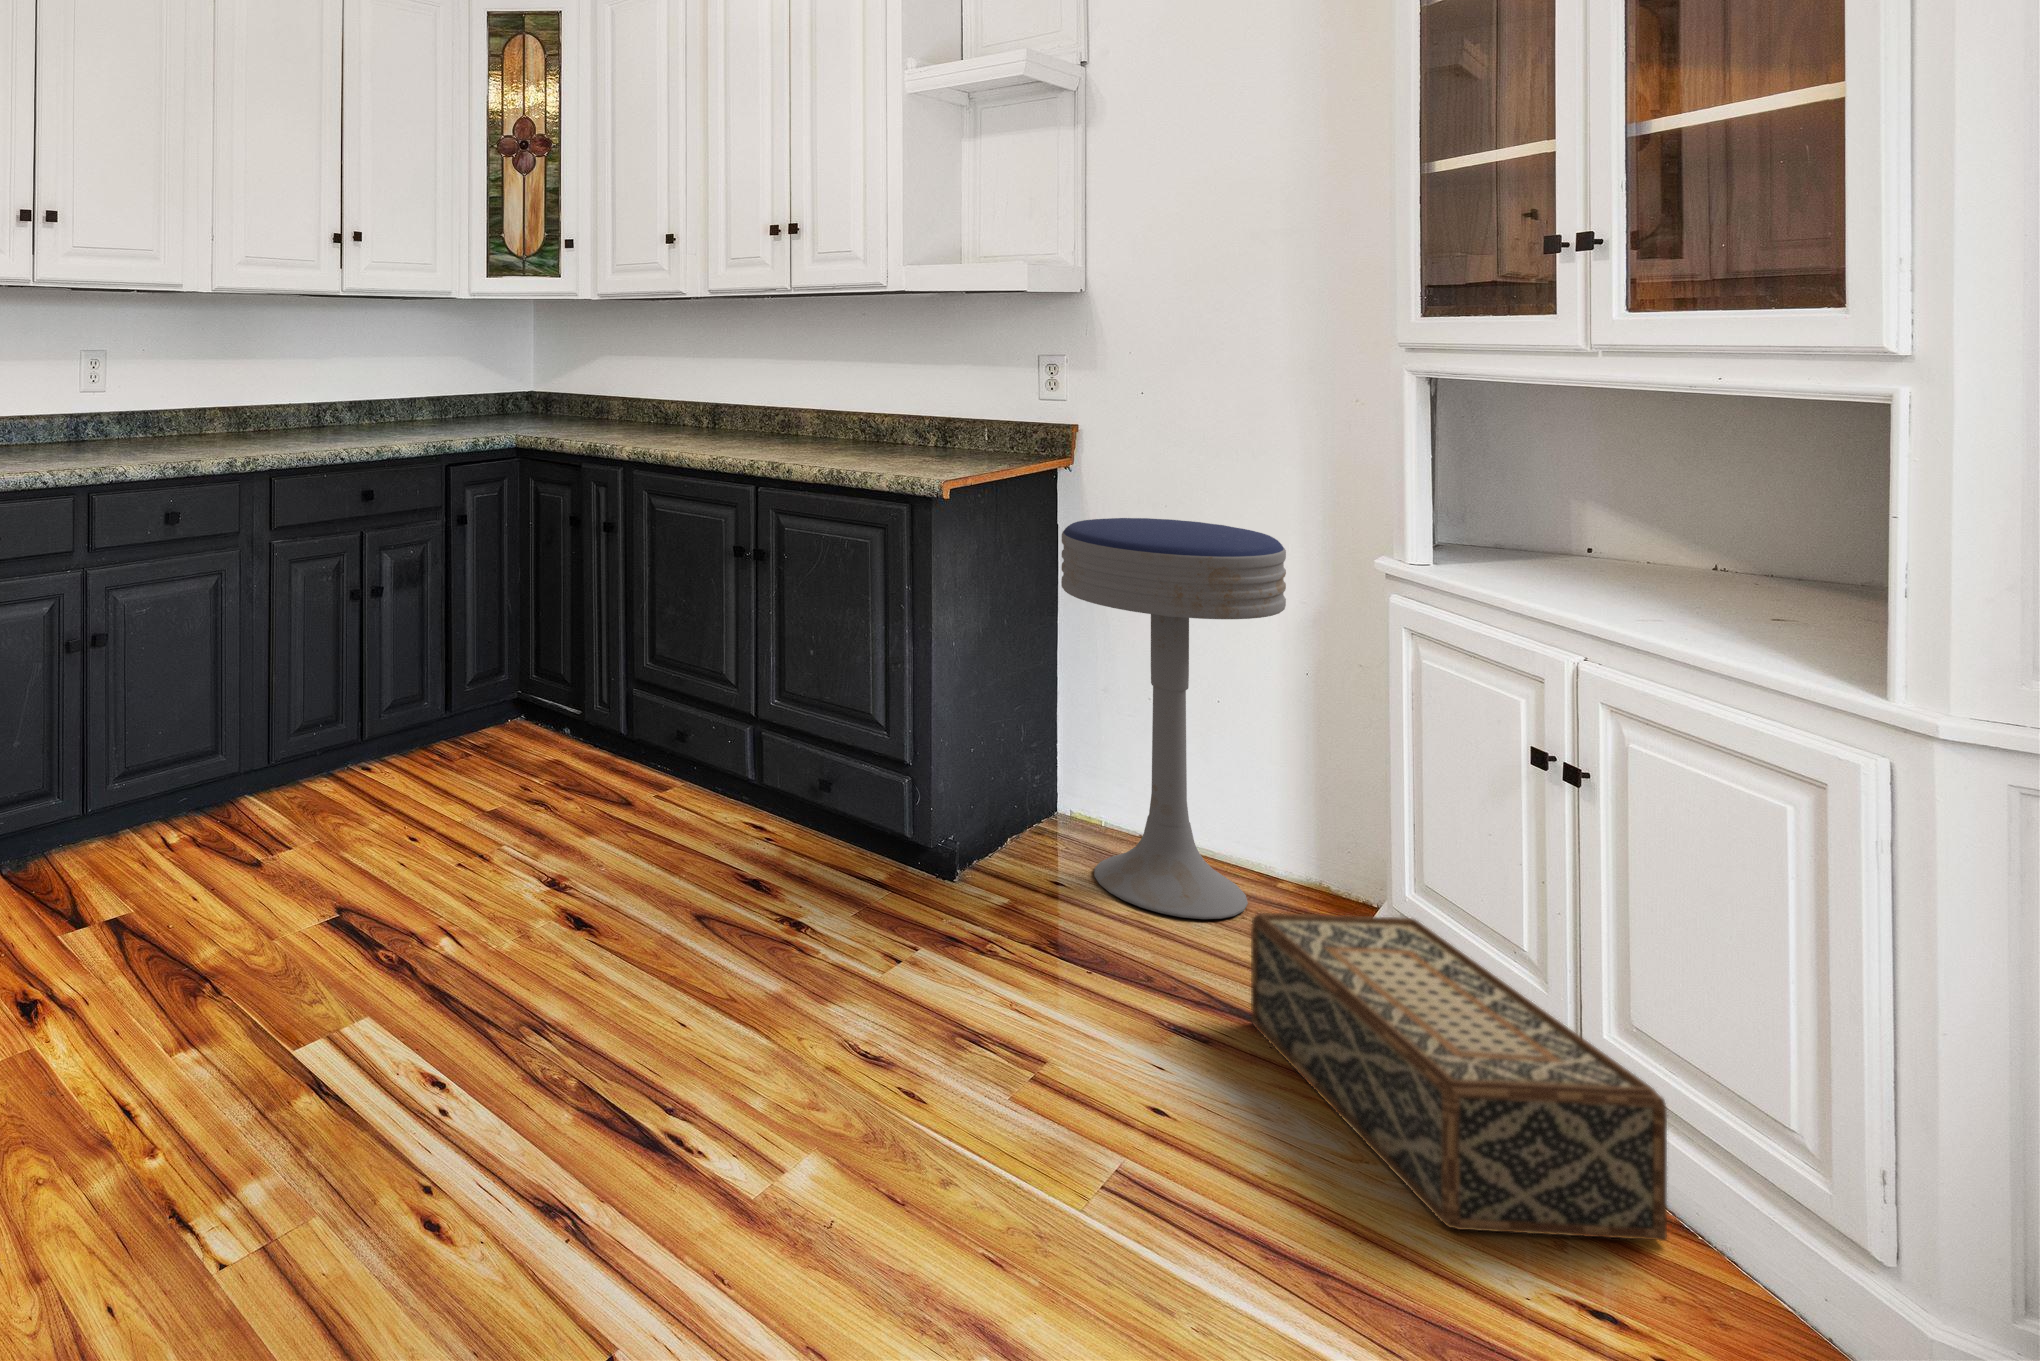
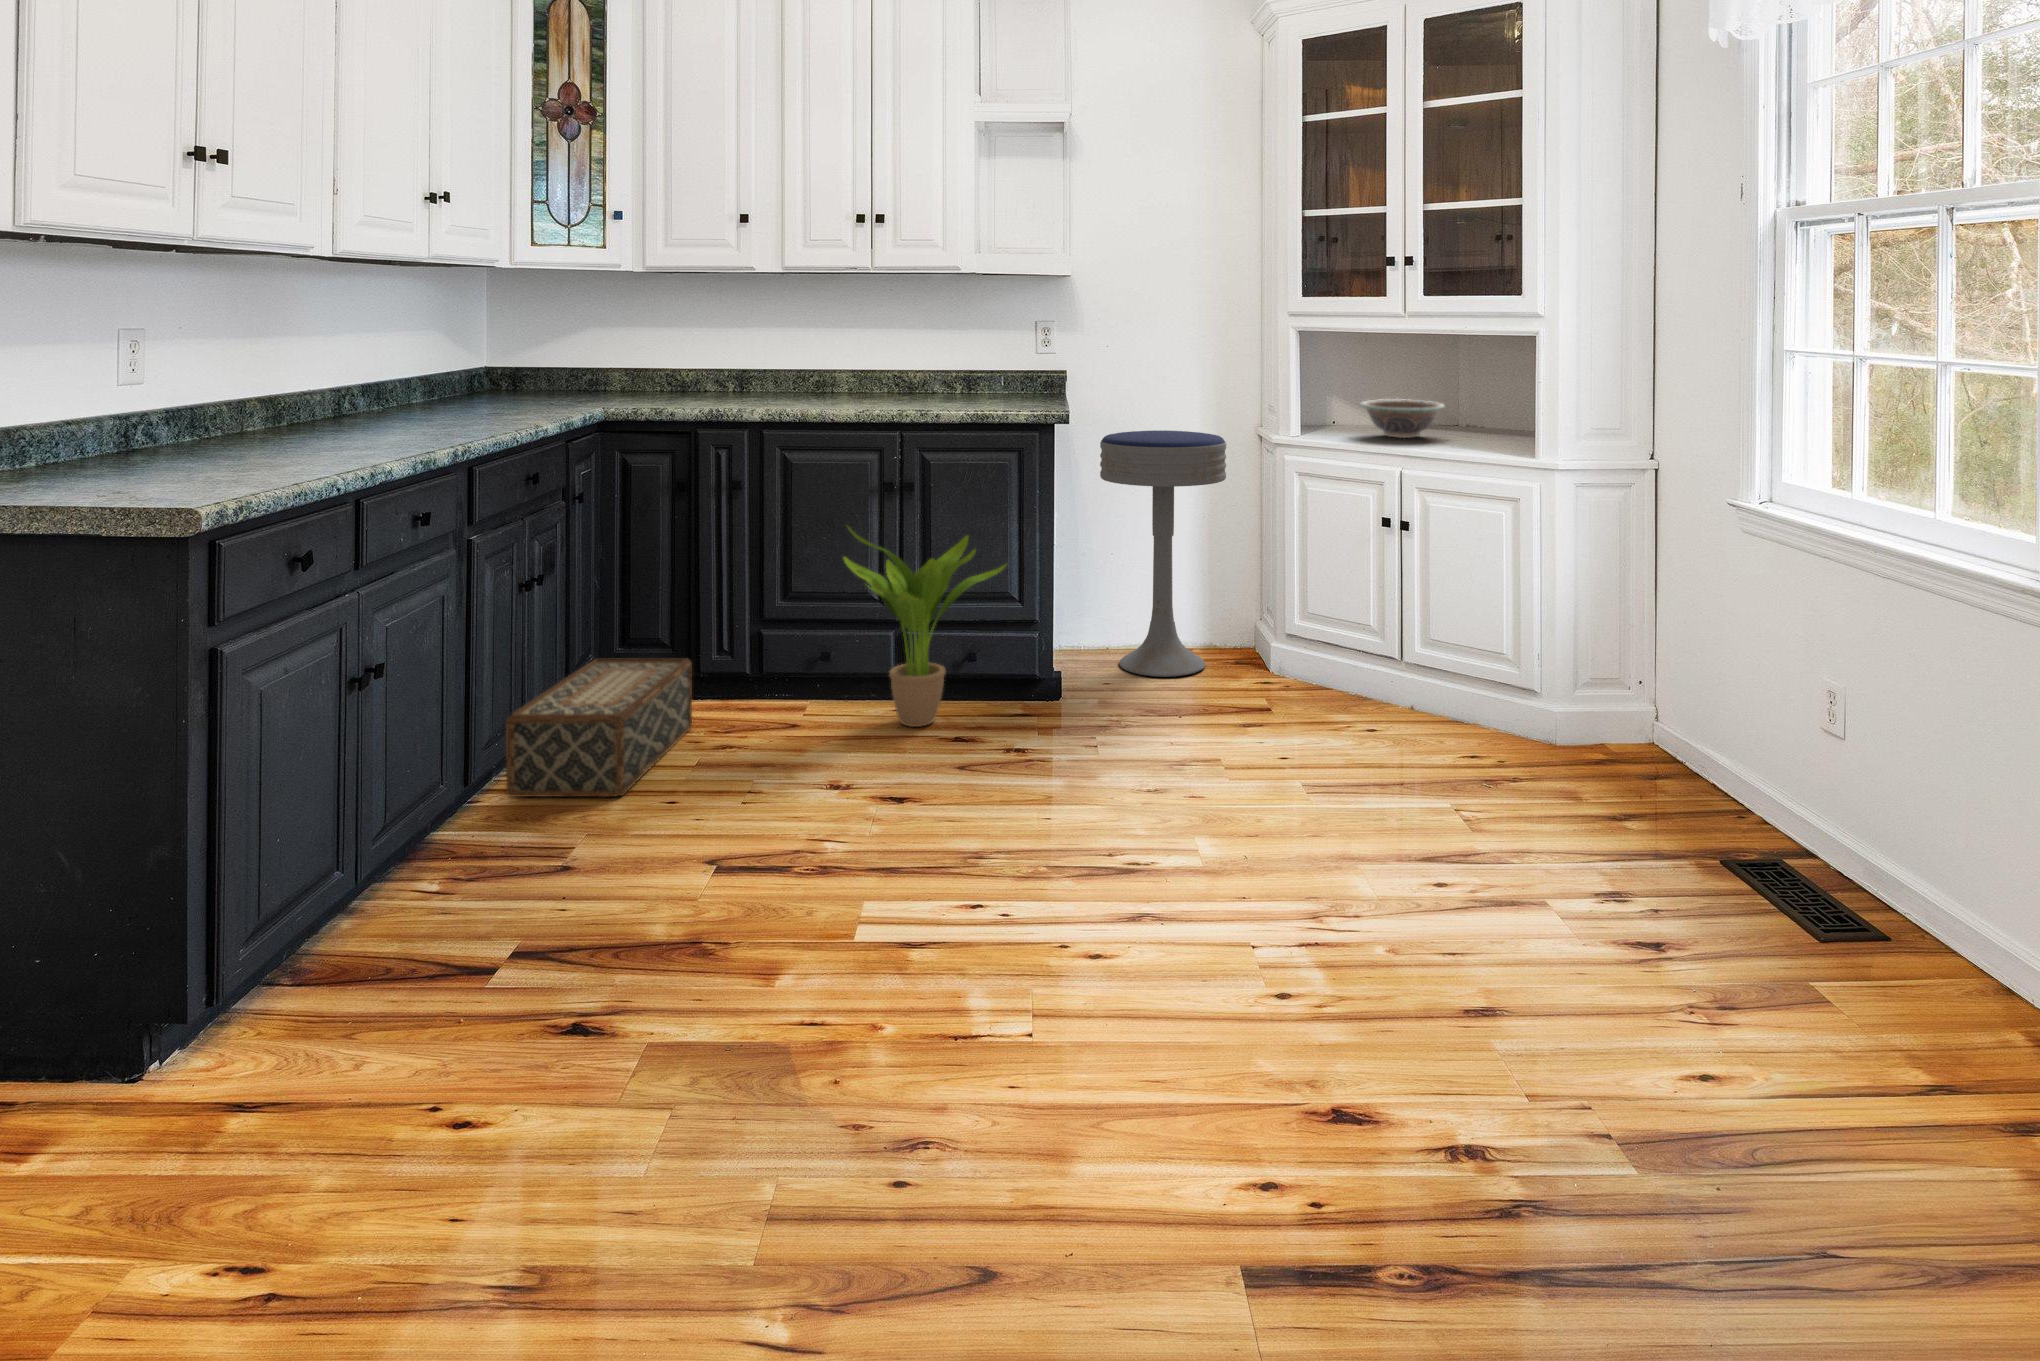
decorative bowl: none [1563,511,1800,599] -> present [1360,399,1444,438]
potted plant: none [634,589,846,854] -> present [844,527,1006,727]
woven basket: present [1251,913,1667,1241] -> present [506,659,692,797]

